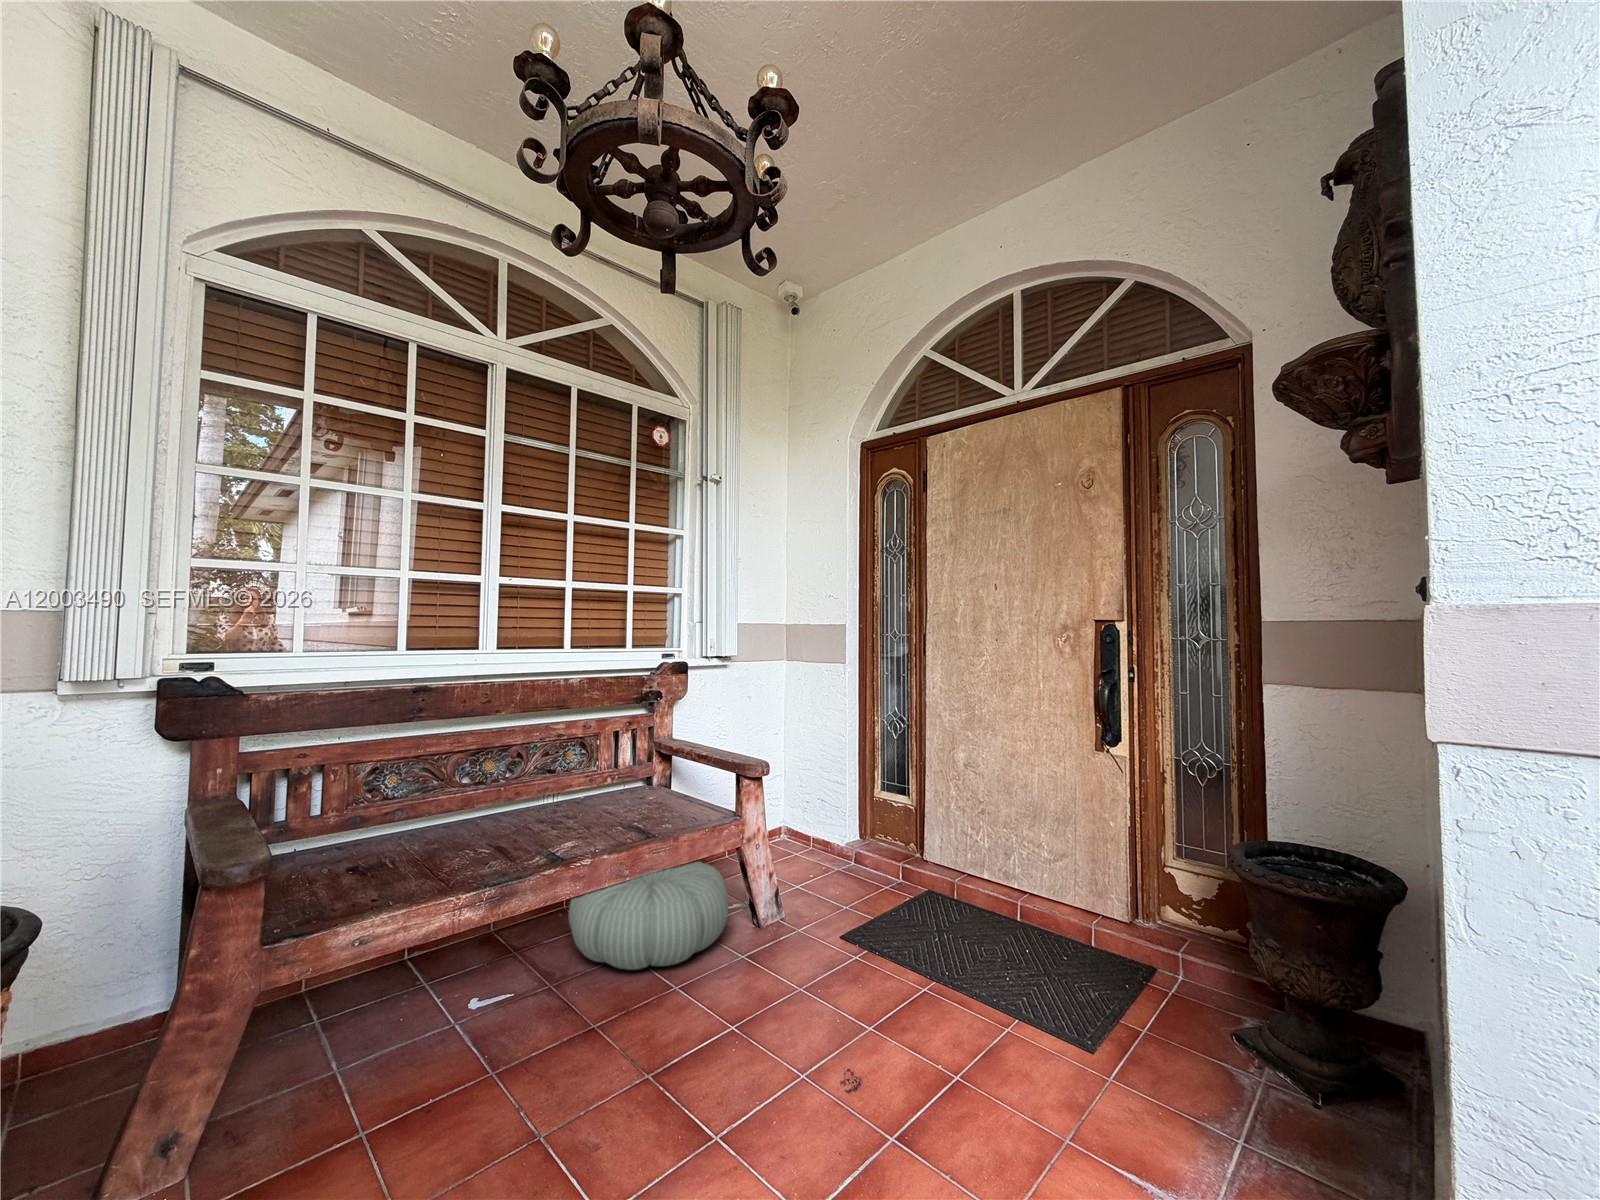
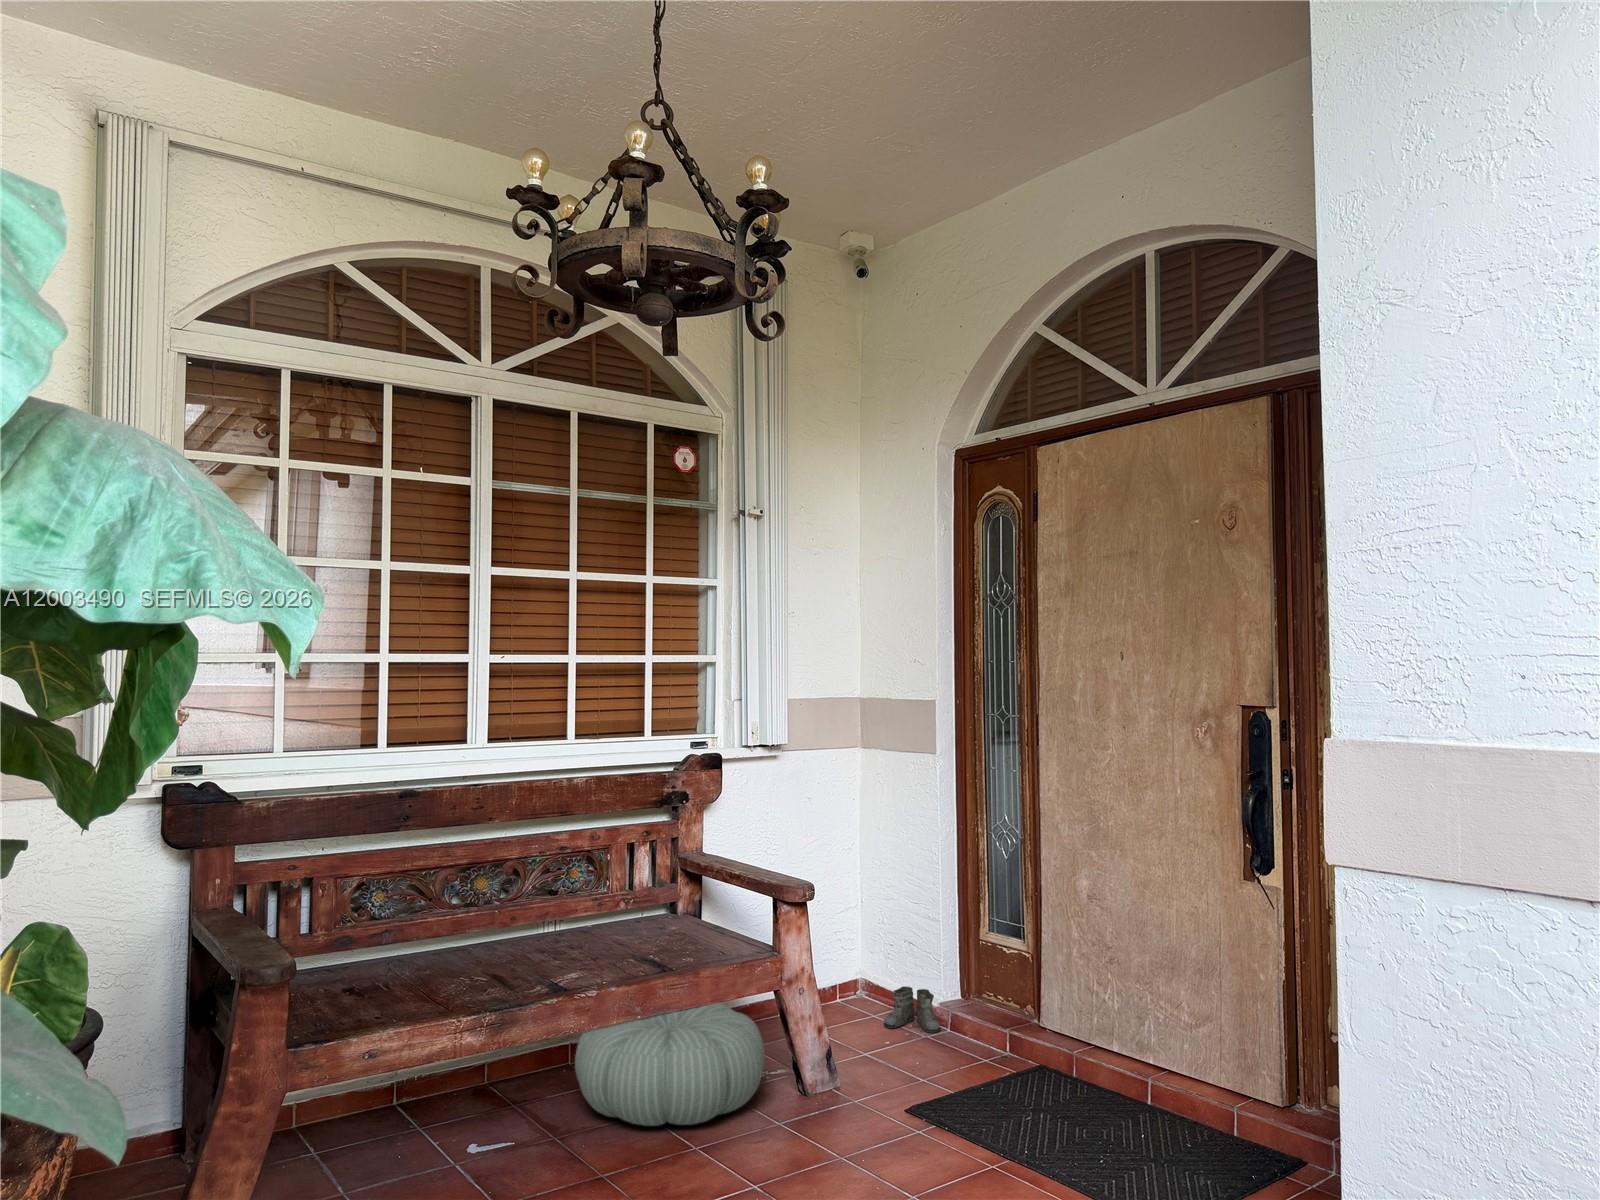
boots: none [805,832,850,867] -> present [884,986,940,1033]

